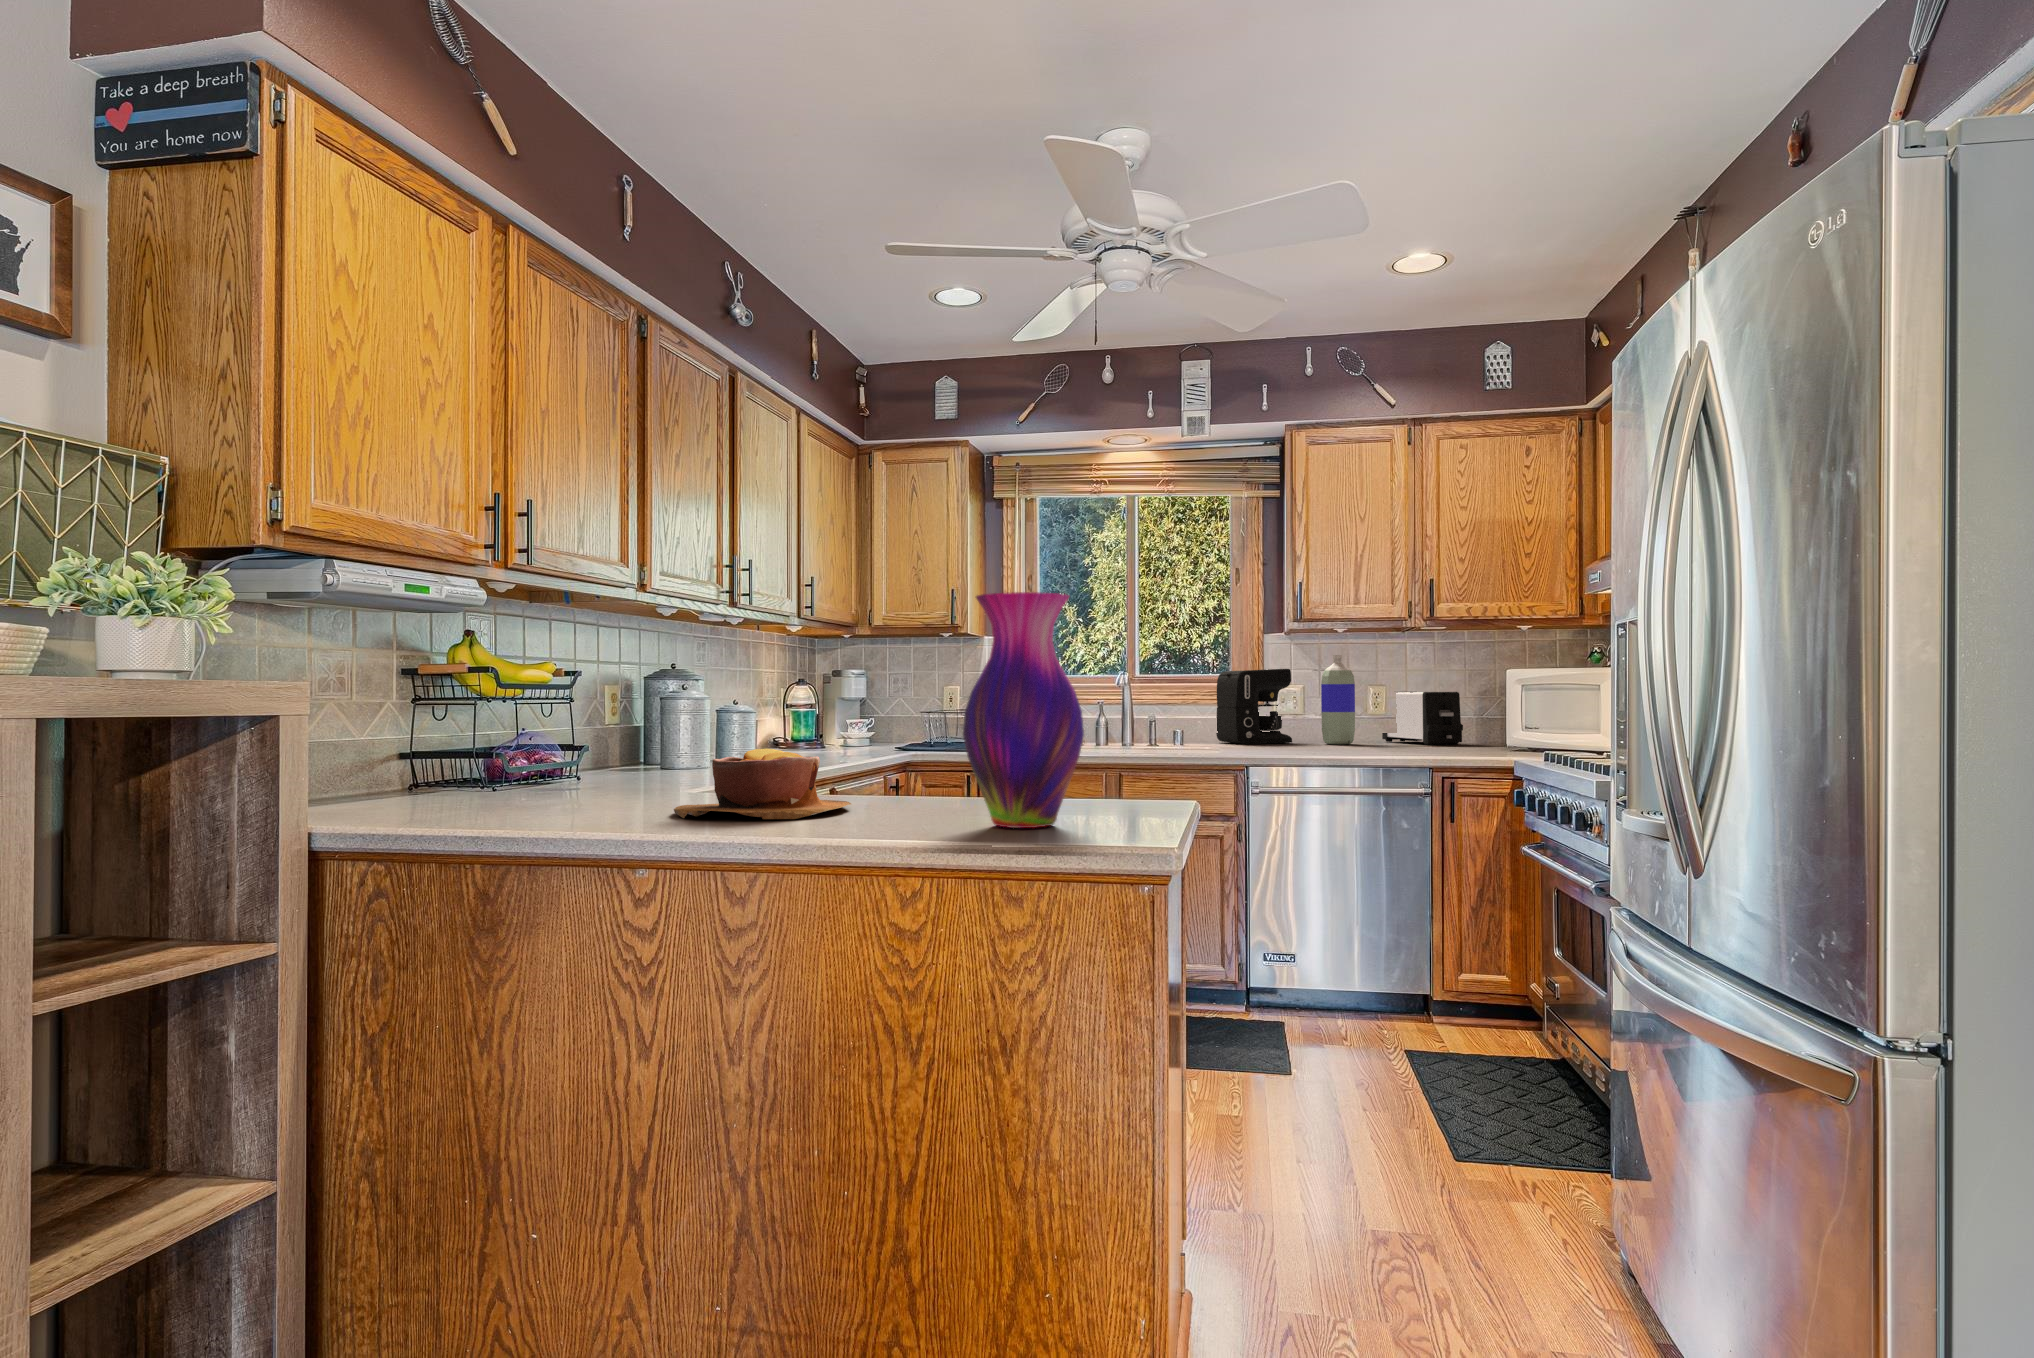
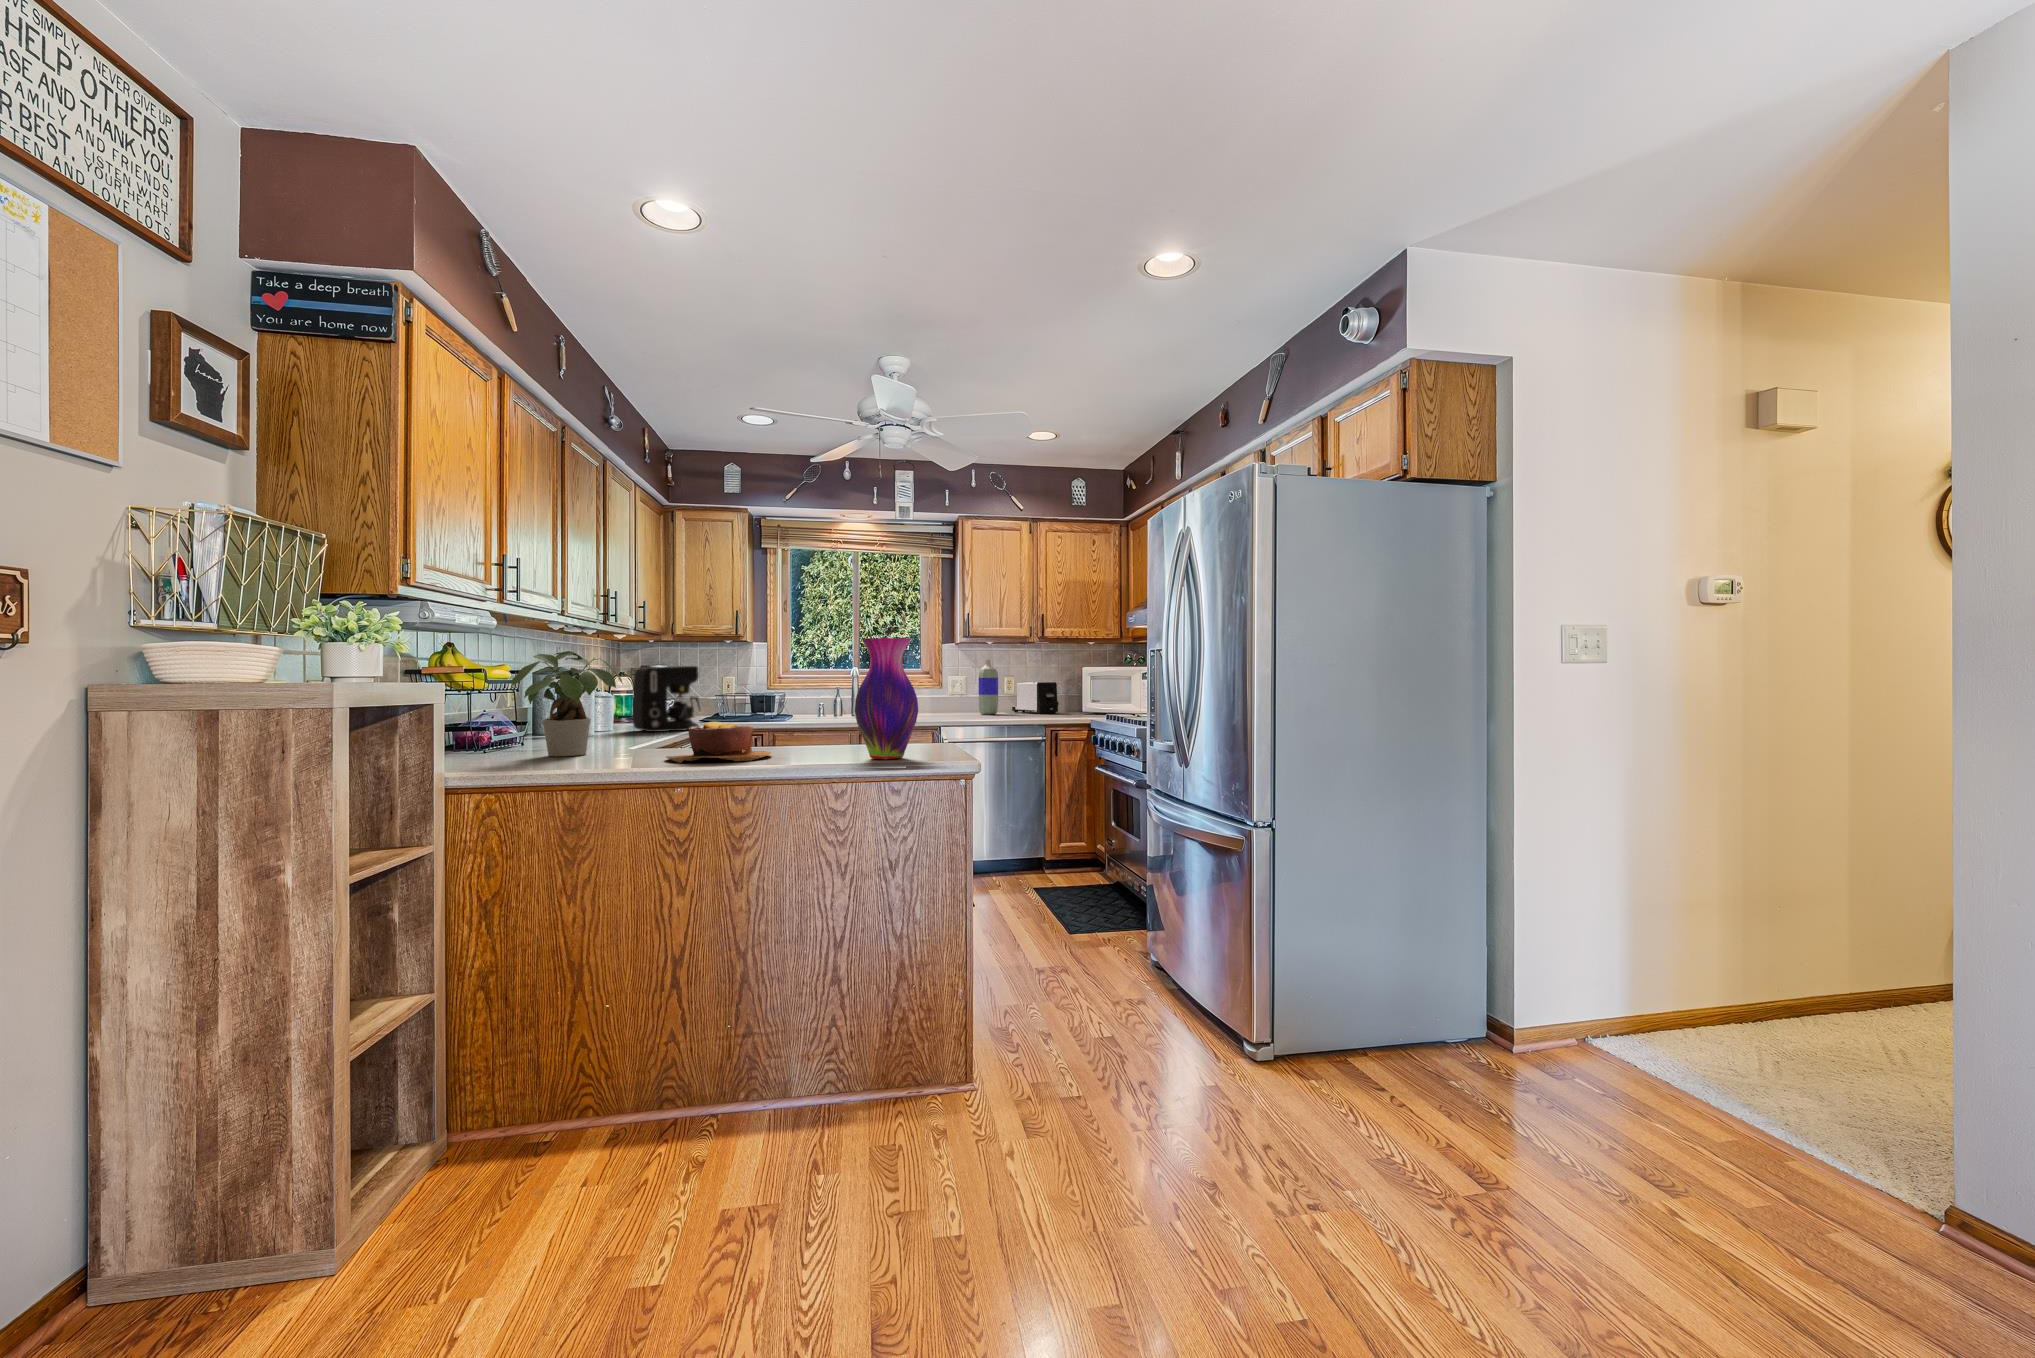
potted plant: none [504,636,679,798] -> present [512,651,623,756]
coffee maker: present [1216,669,1292,744] -> present [633,666,700,732]

